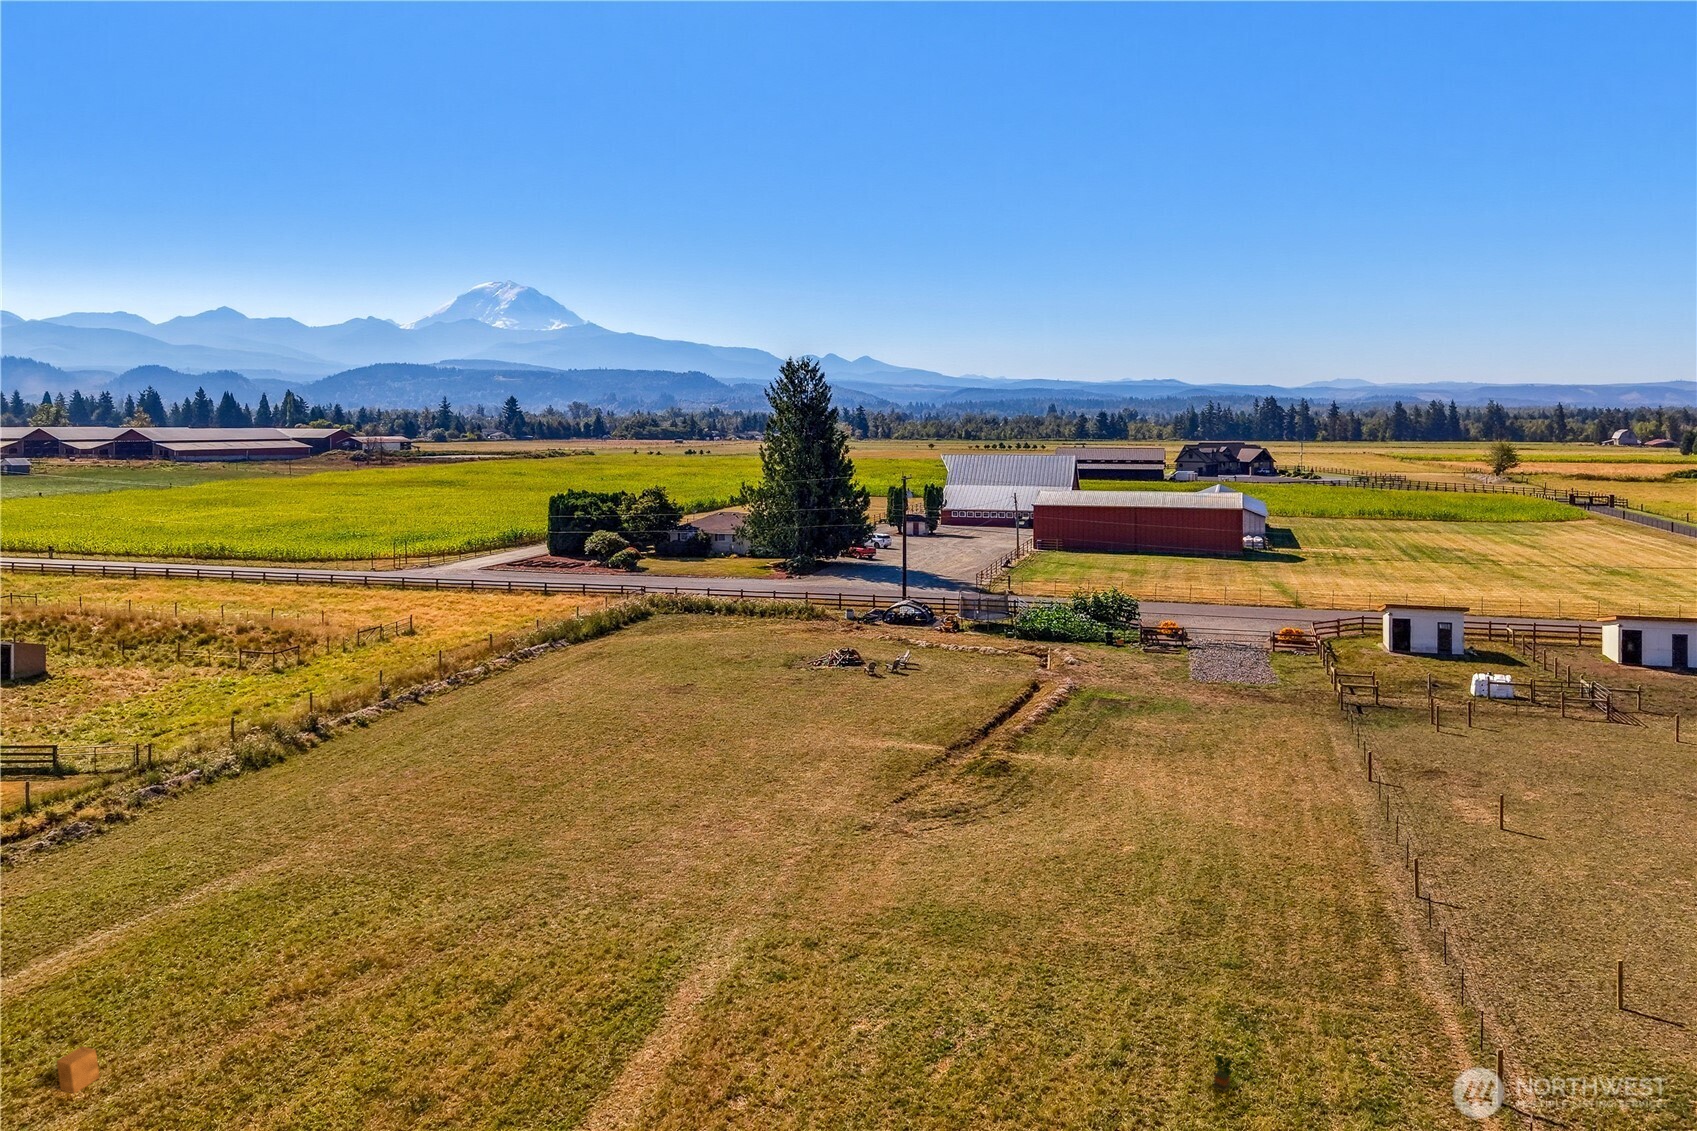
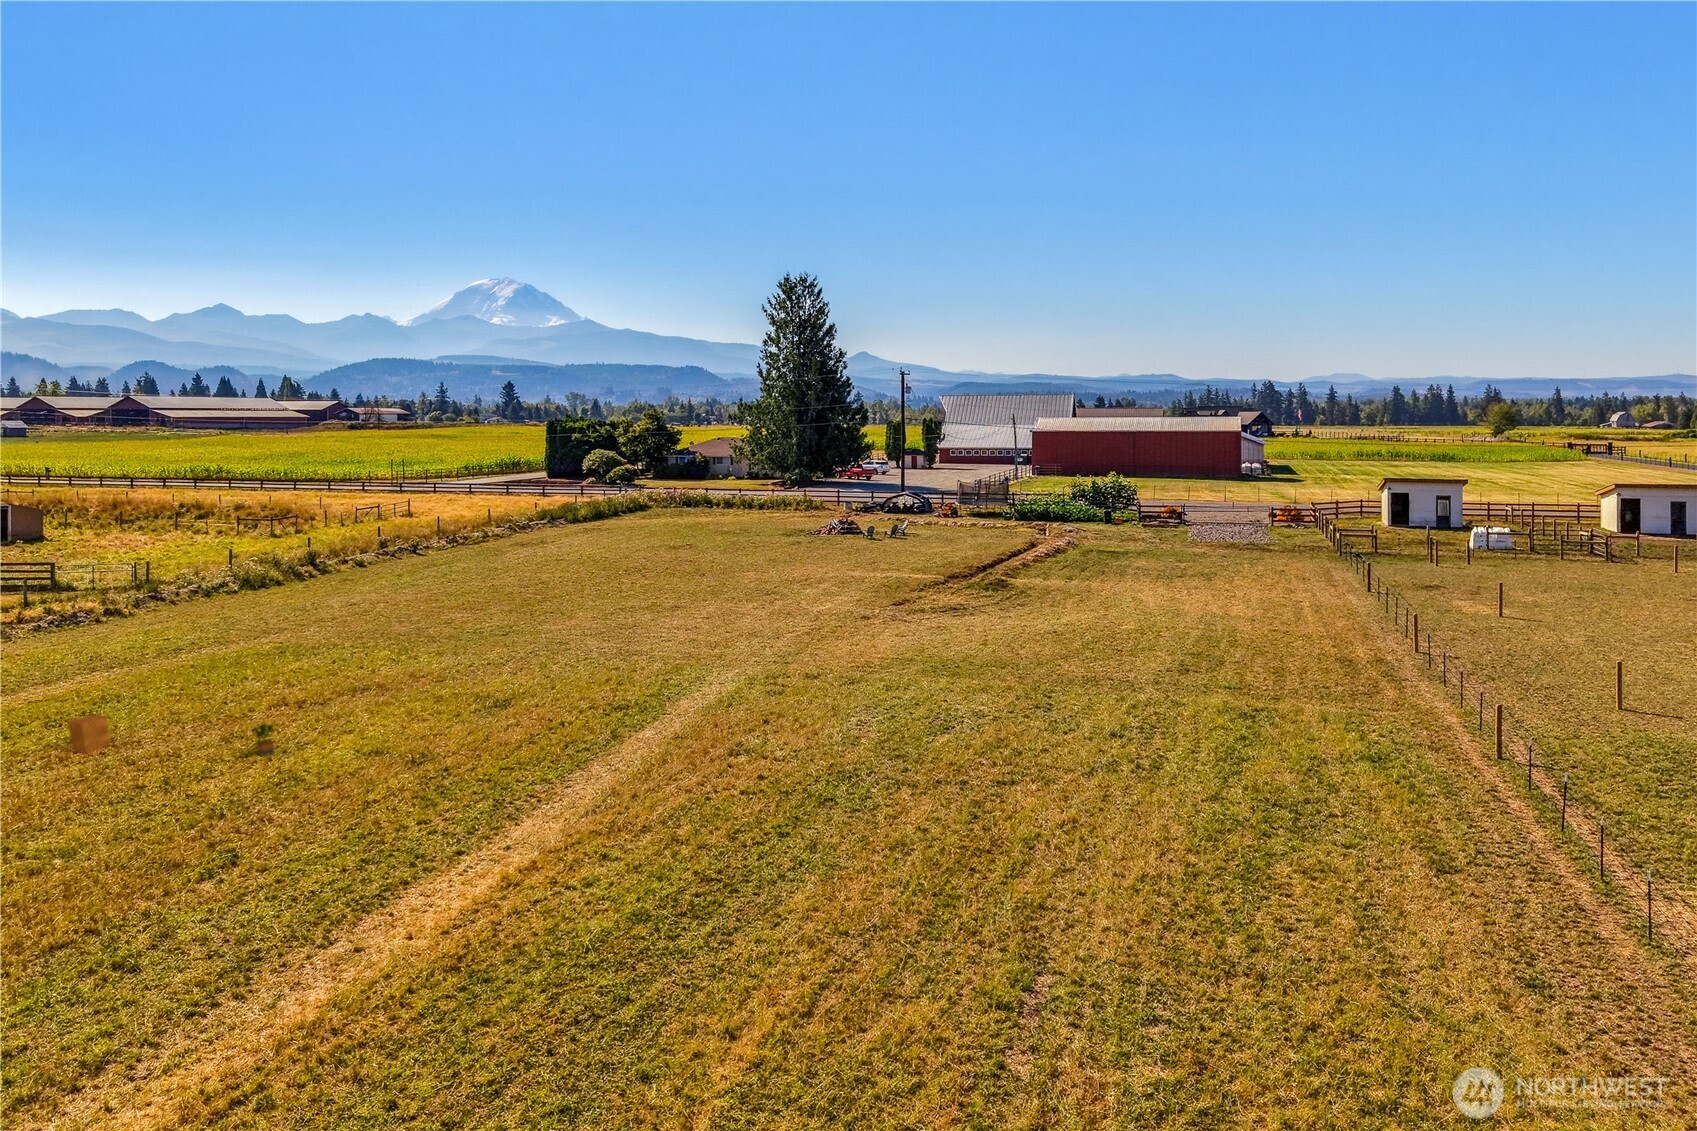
potted tree: present [1214,1055,1234,1092] -> present [252,724,275,757]

